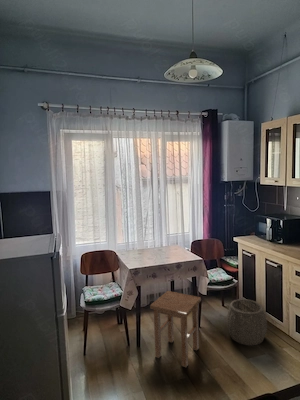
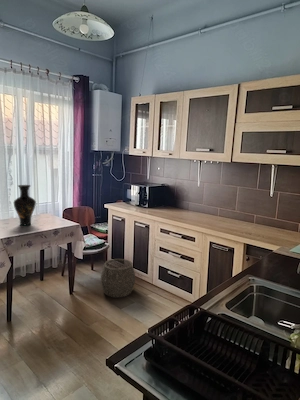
vase: none [144,219,162,257] -> present [14,185,36,225]
stool: present [150,291,201,367] -> none [27,259,79,327]

